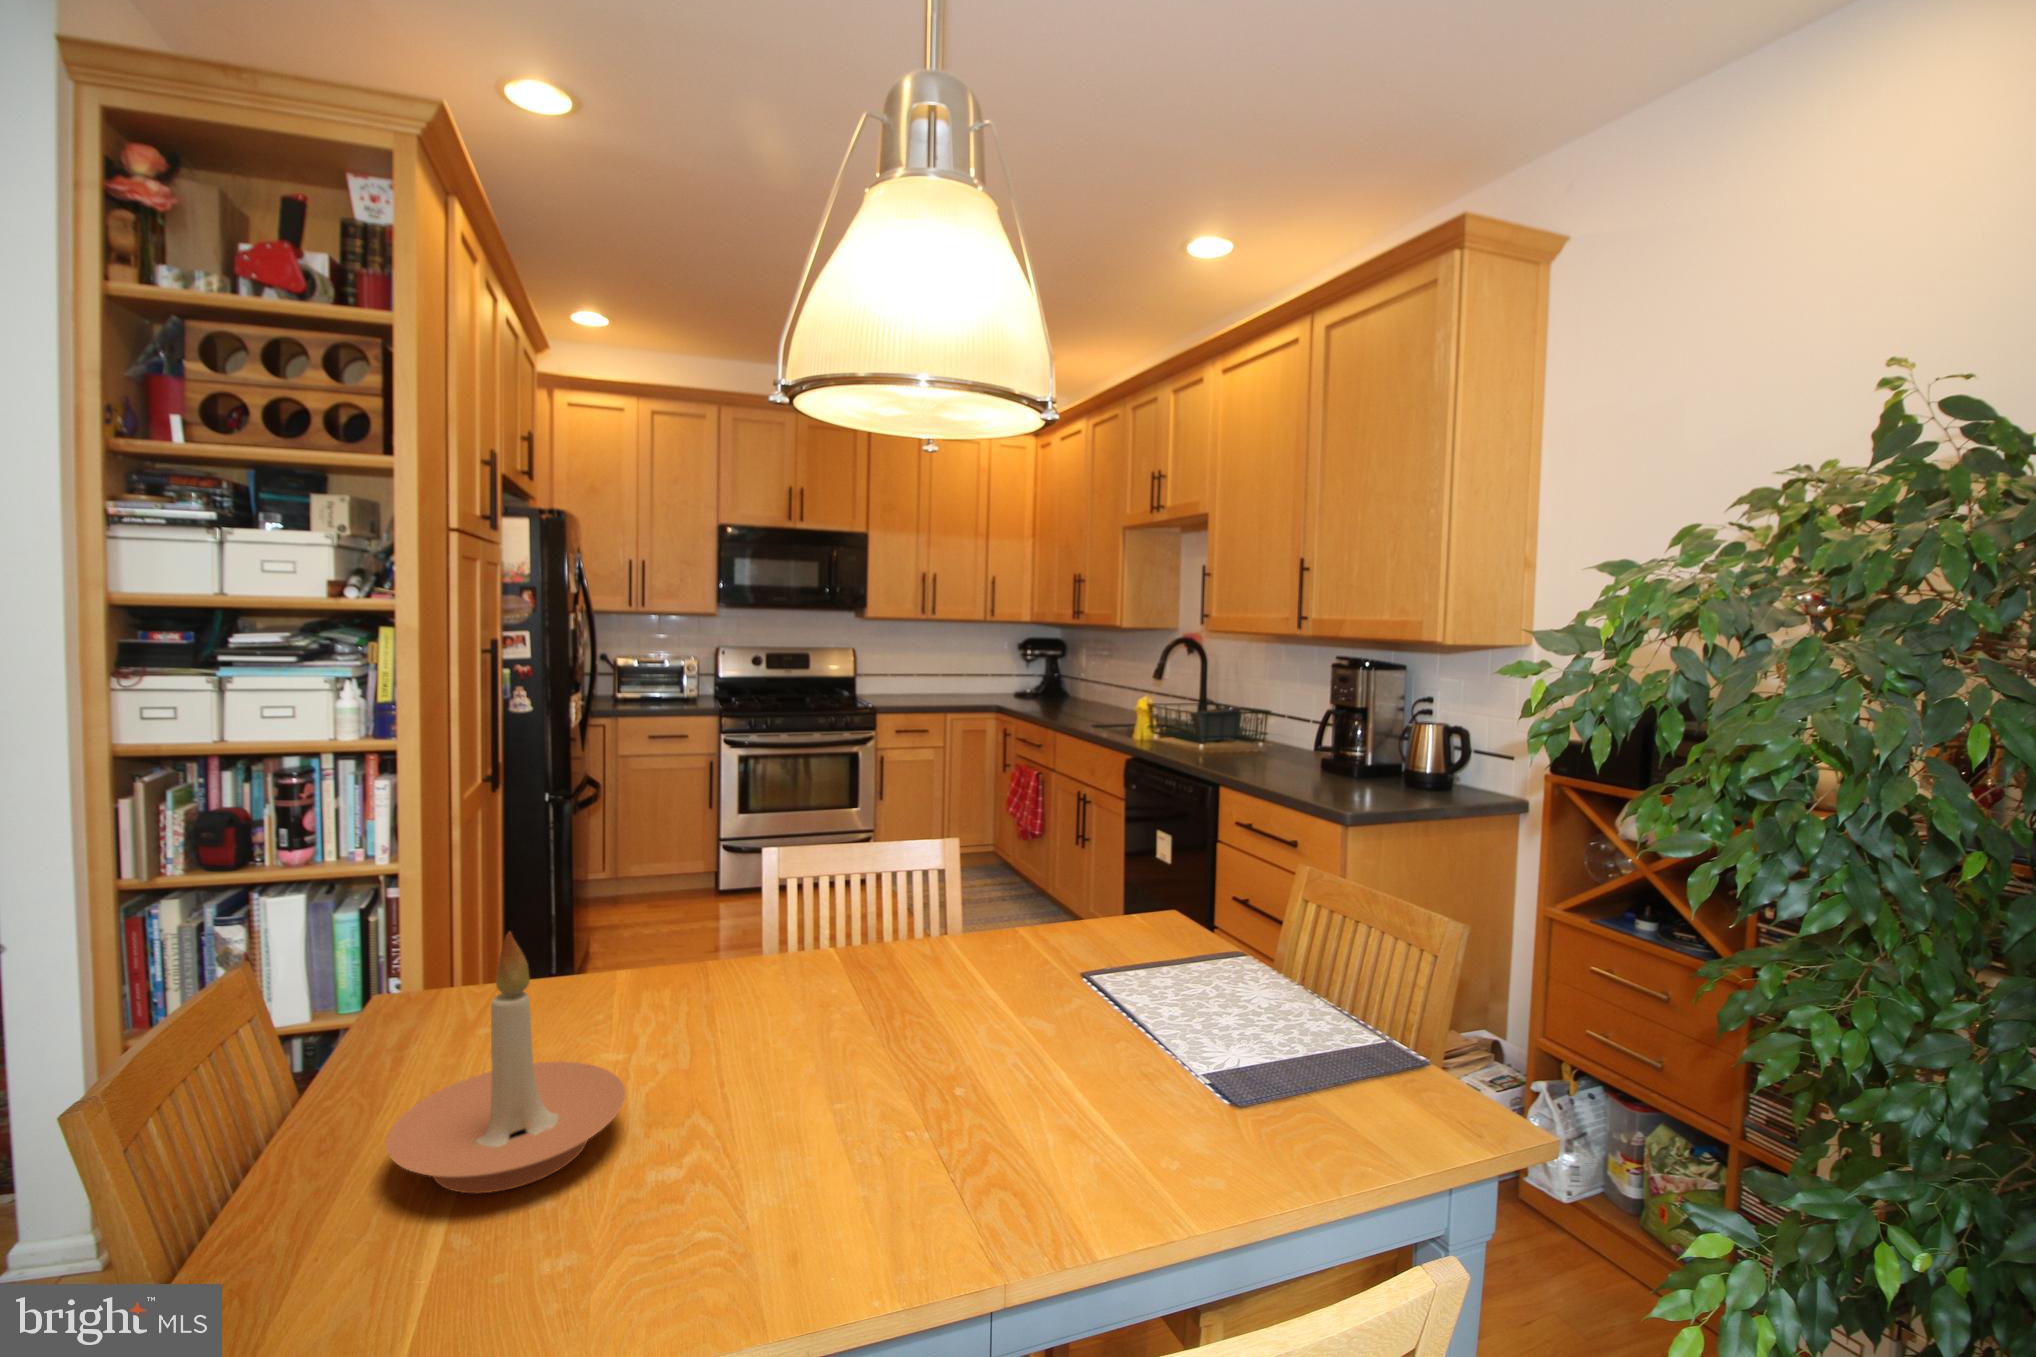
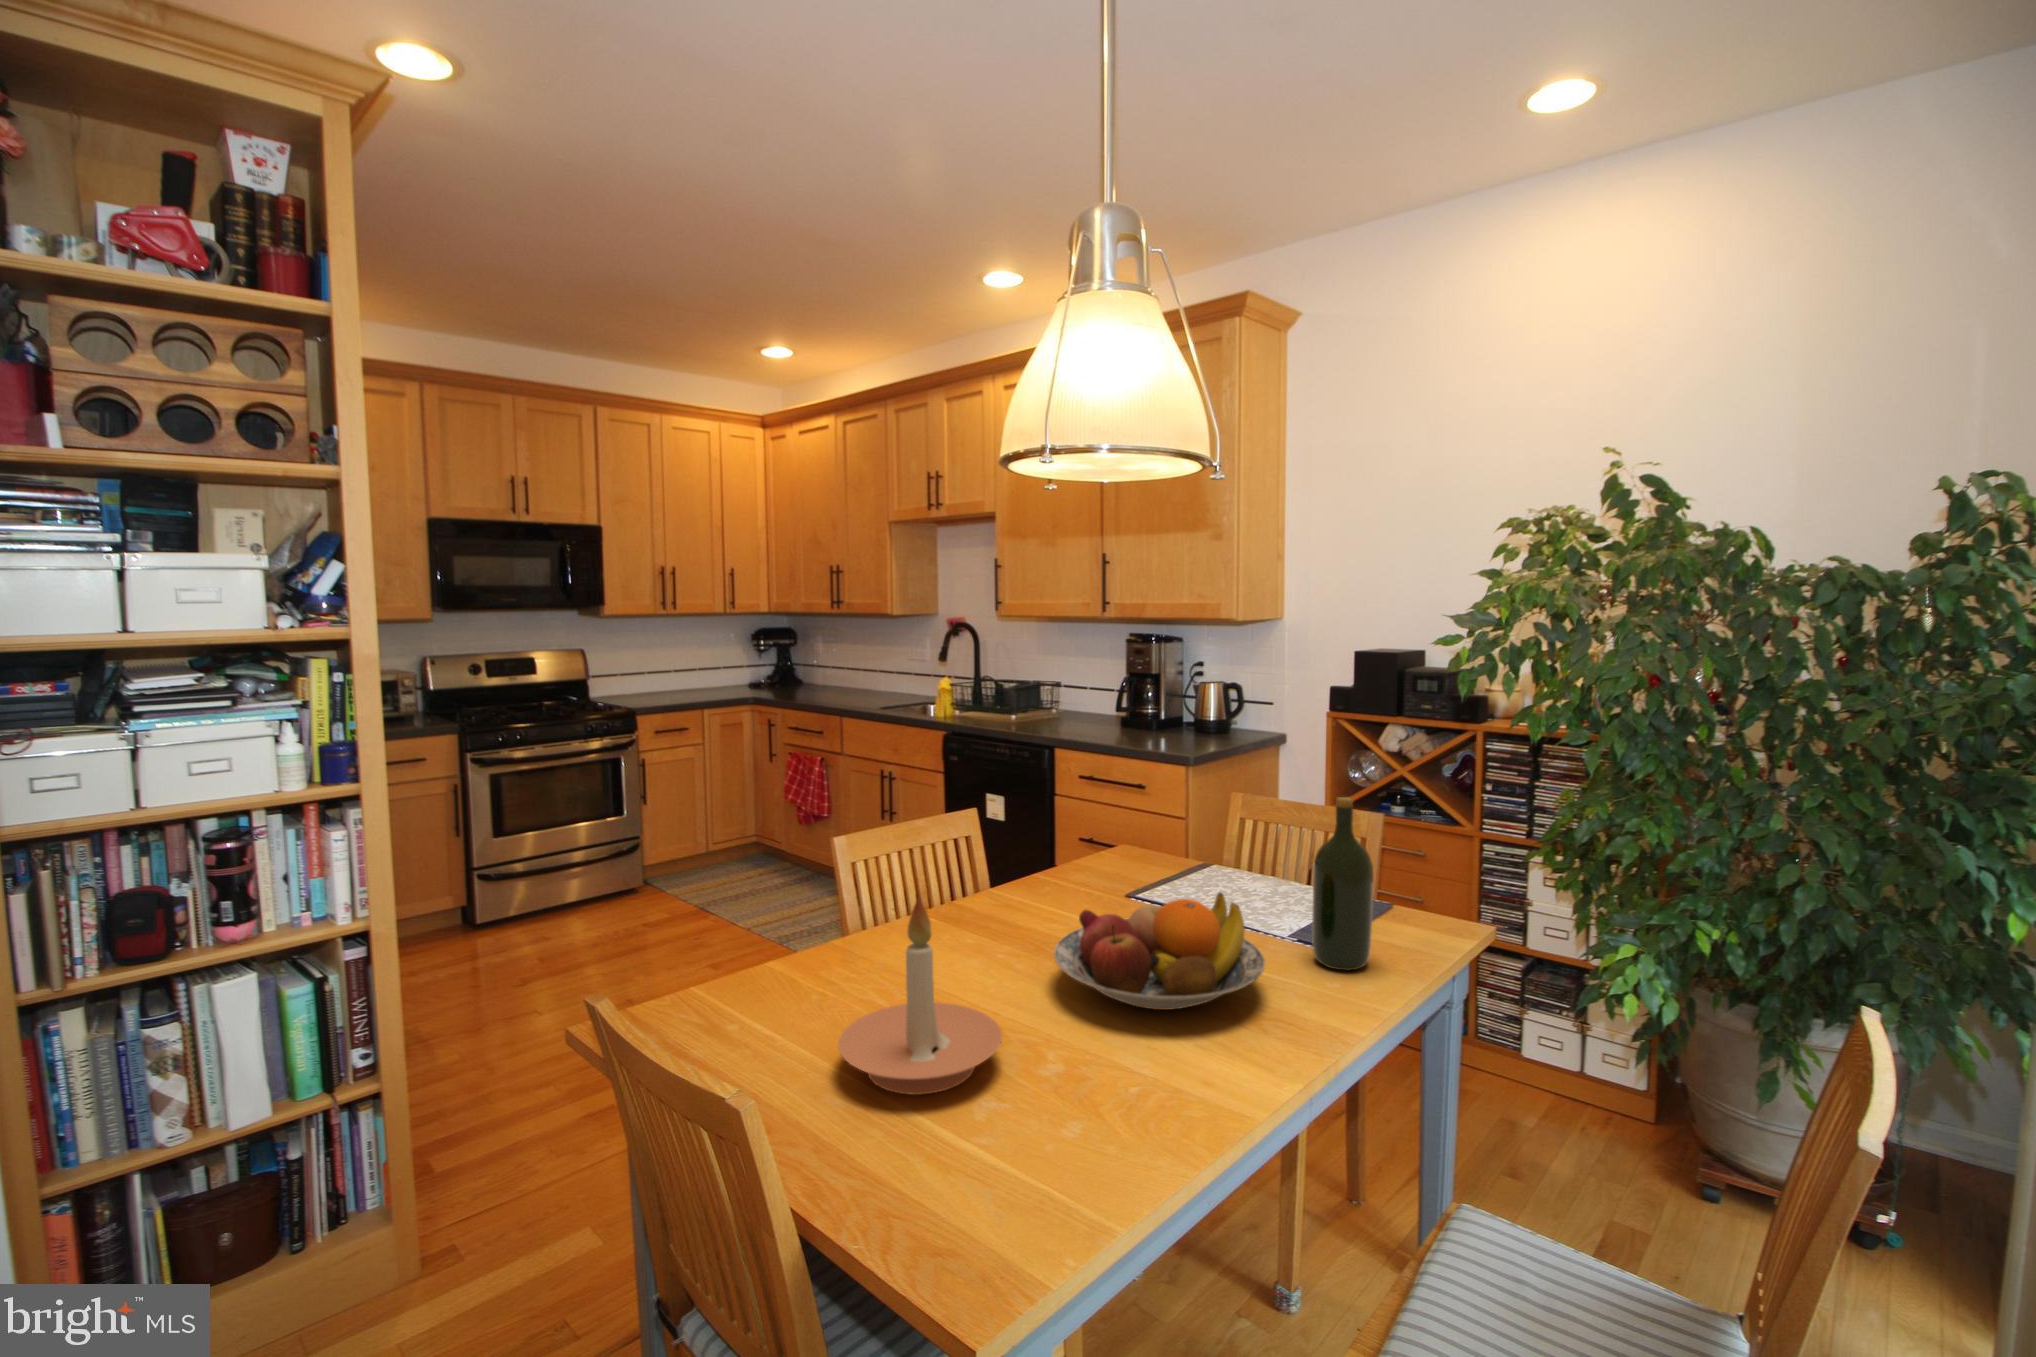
wine bottle: none [1189,892,1283,1170] -> present [1312,797,1373,970]
fruit bowl: none [775,988,1072,1161] -> present [1054,892,1265,1010]

